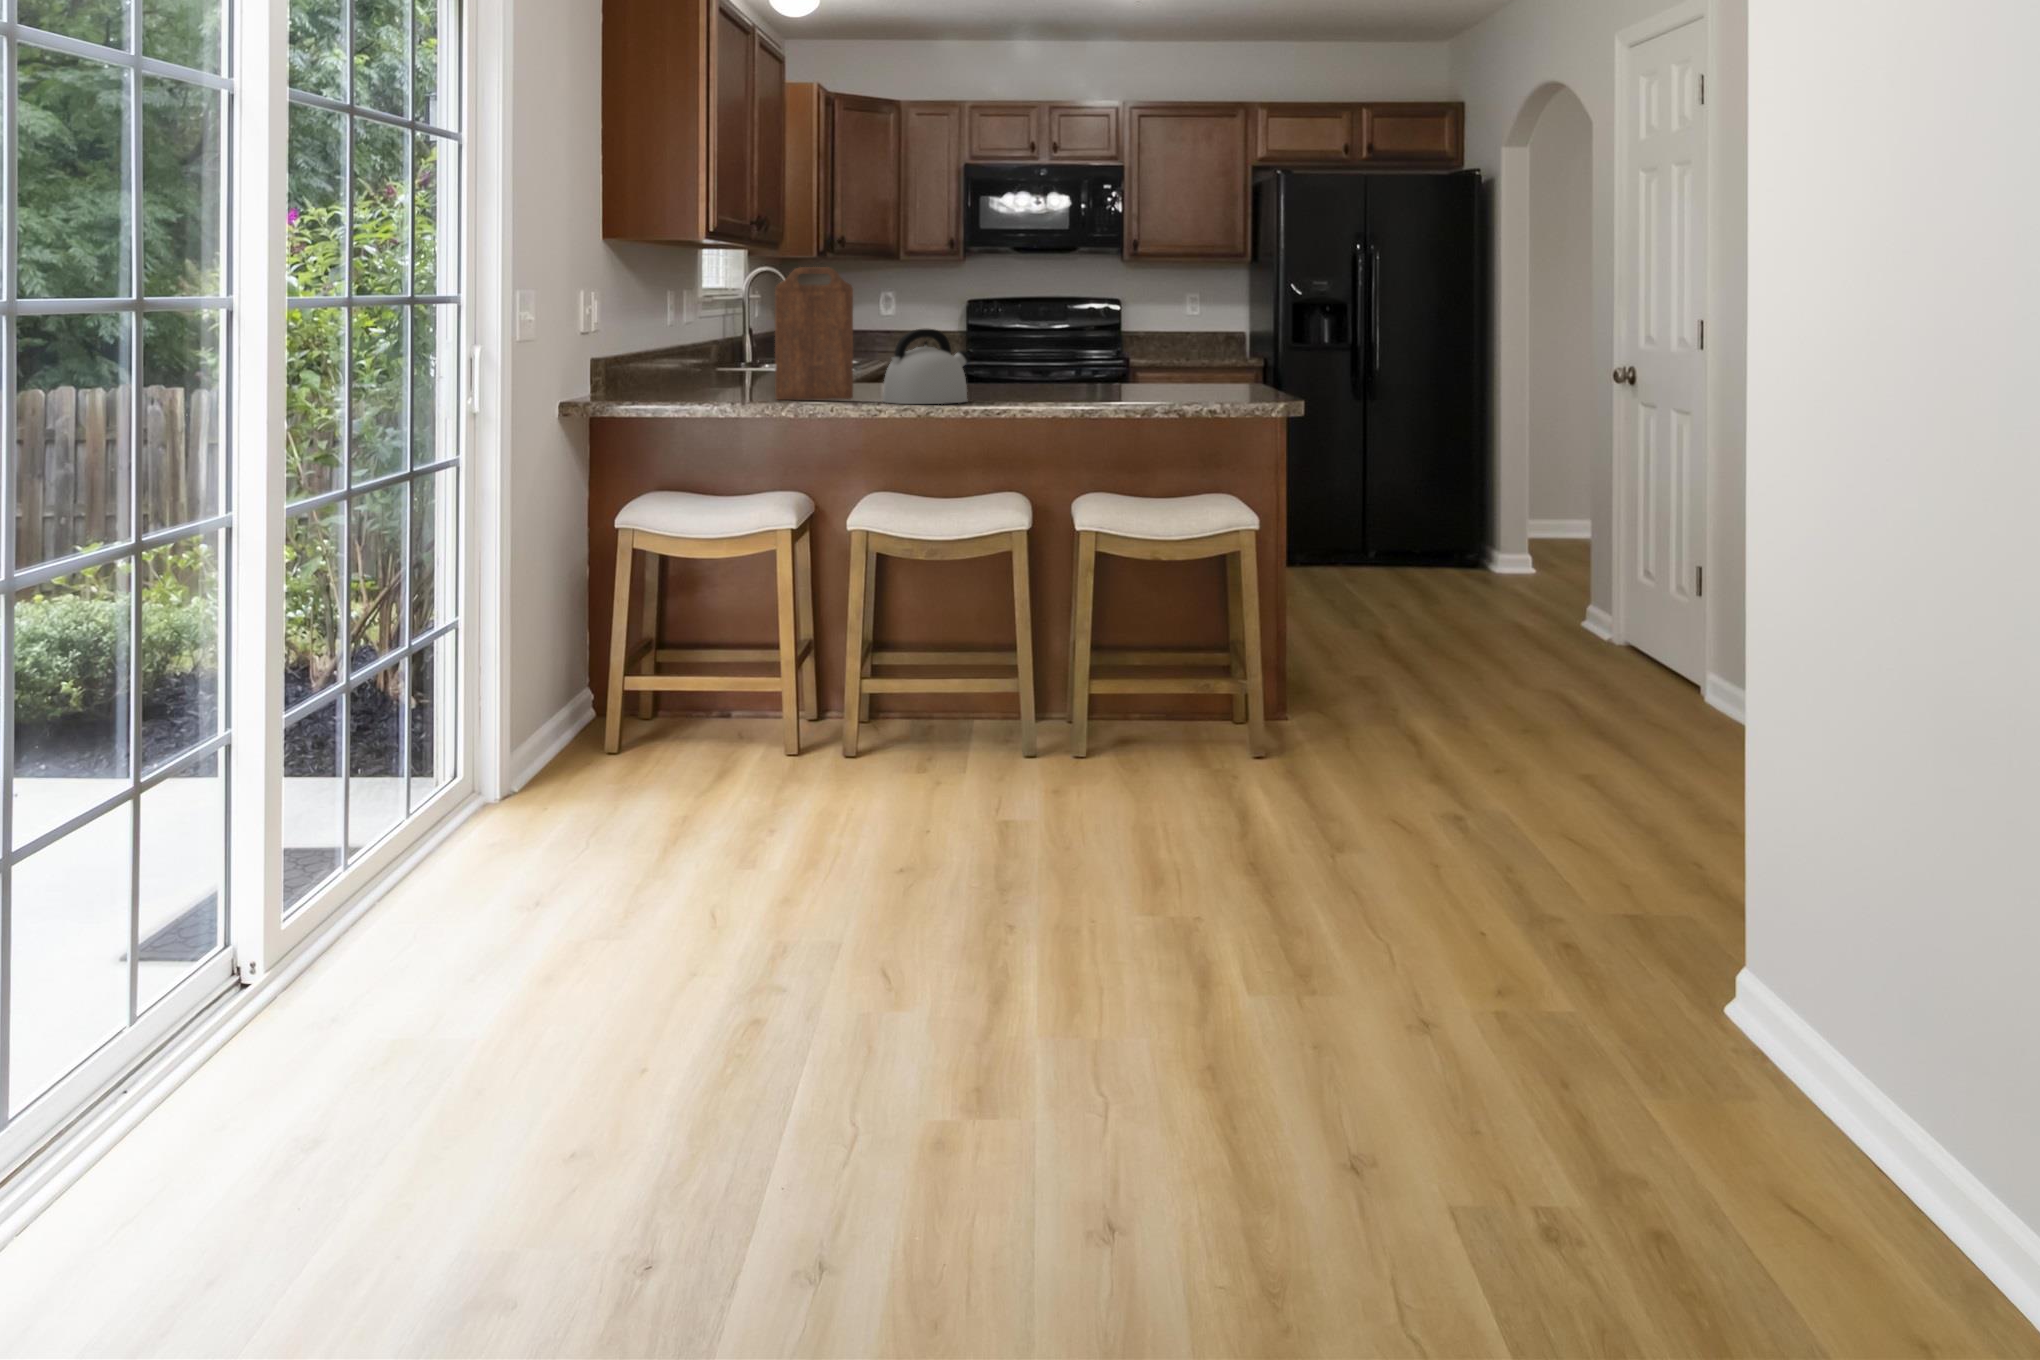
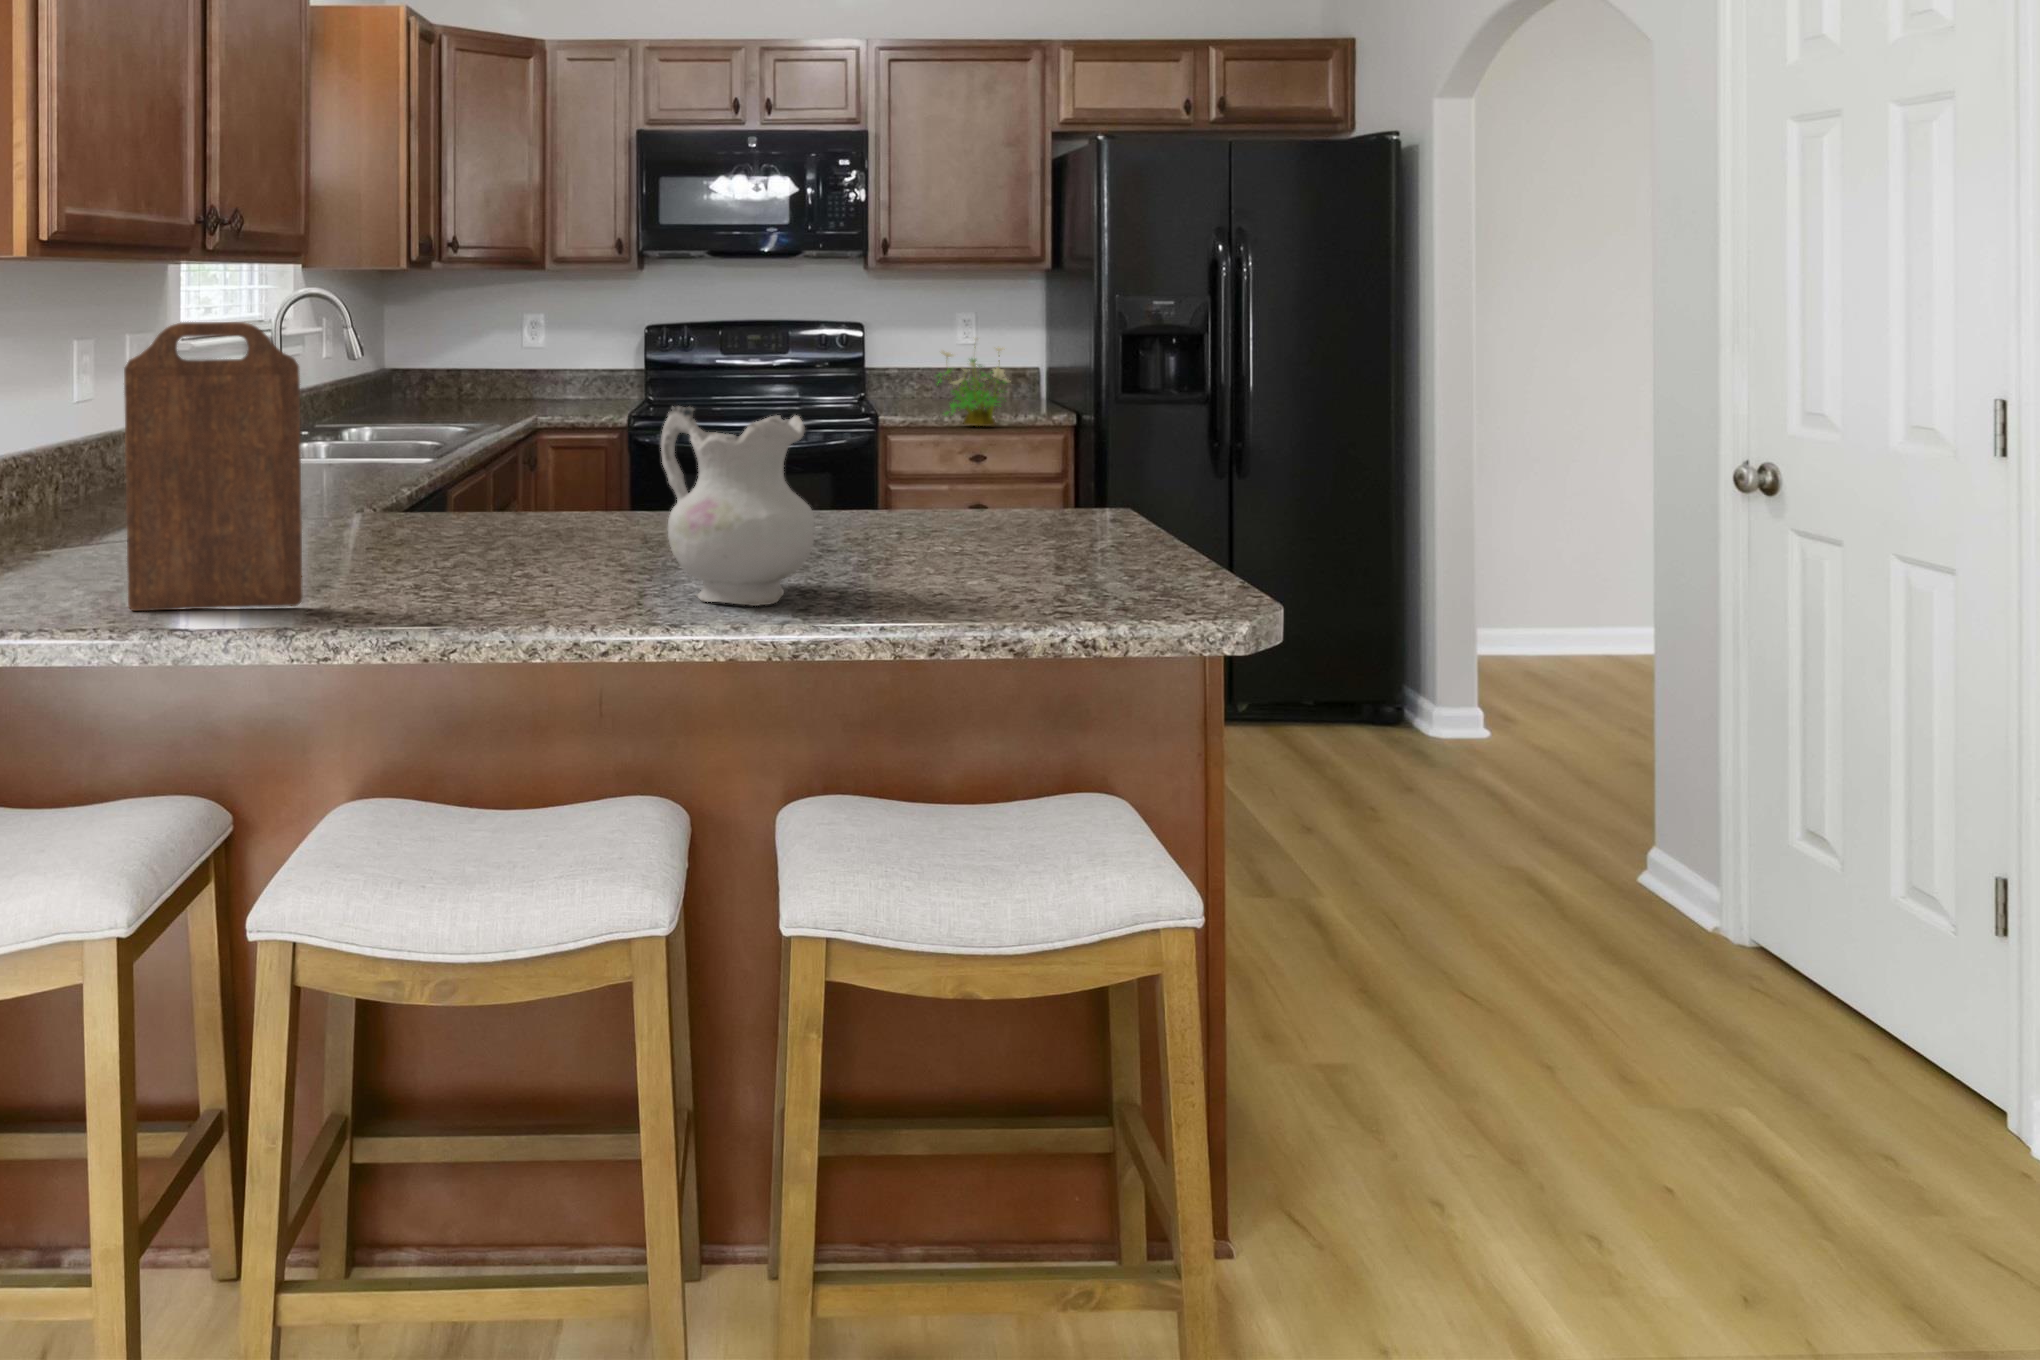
potted plant: none [1169,307,1223,369] -> present [937,347,1009,426]
ceramic pitcher: none [1017,311,1091,404] -> present [661,406,815,606]
kettle: present [883,329,969,404] -> none [363,451,558,627]

